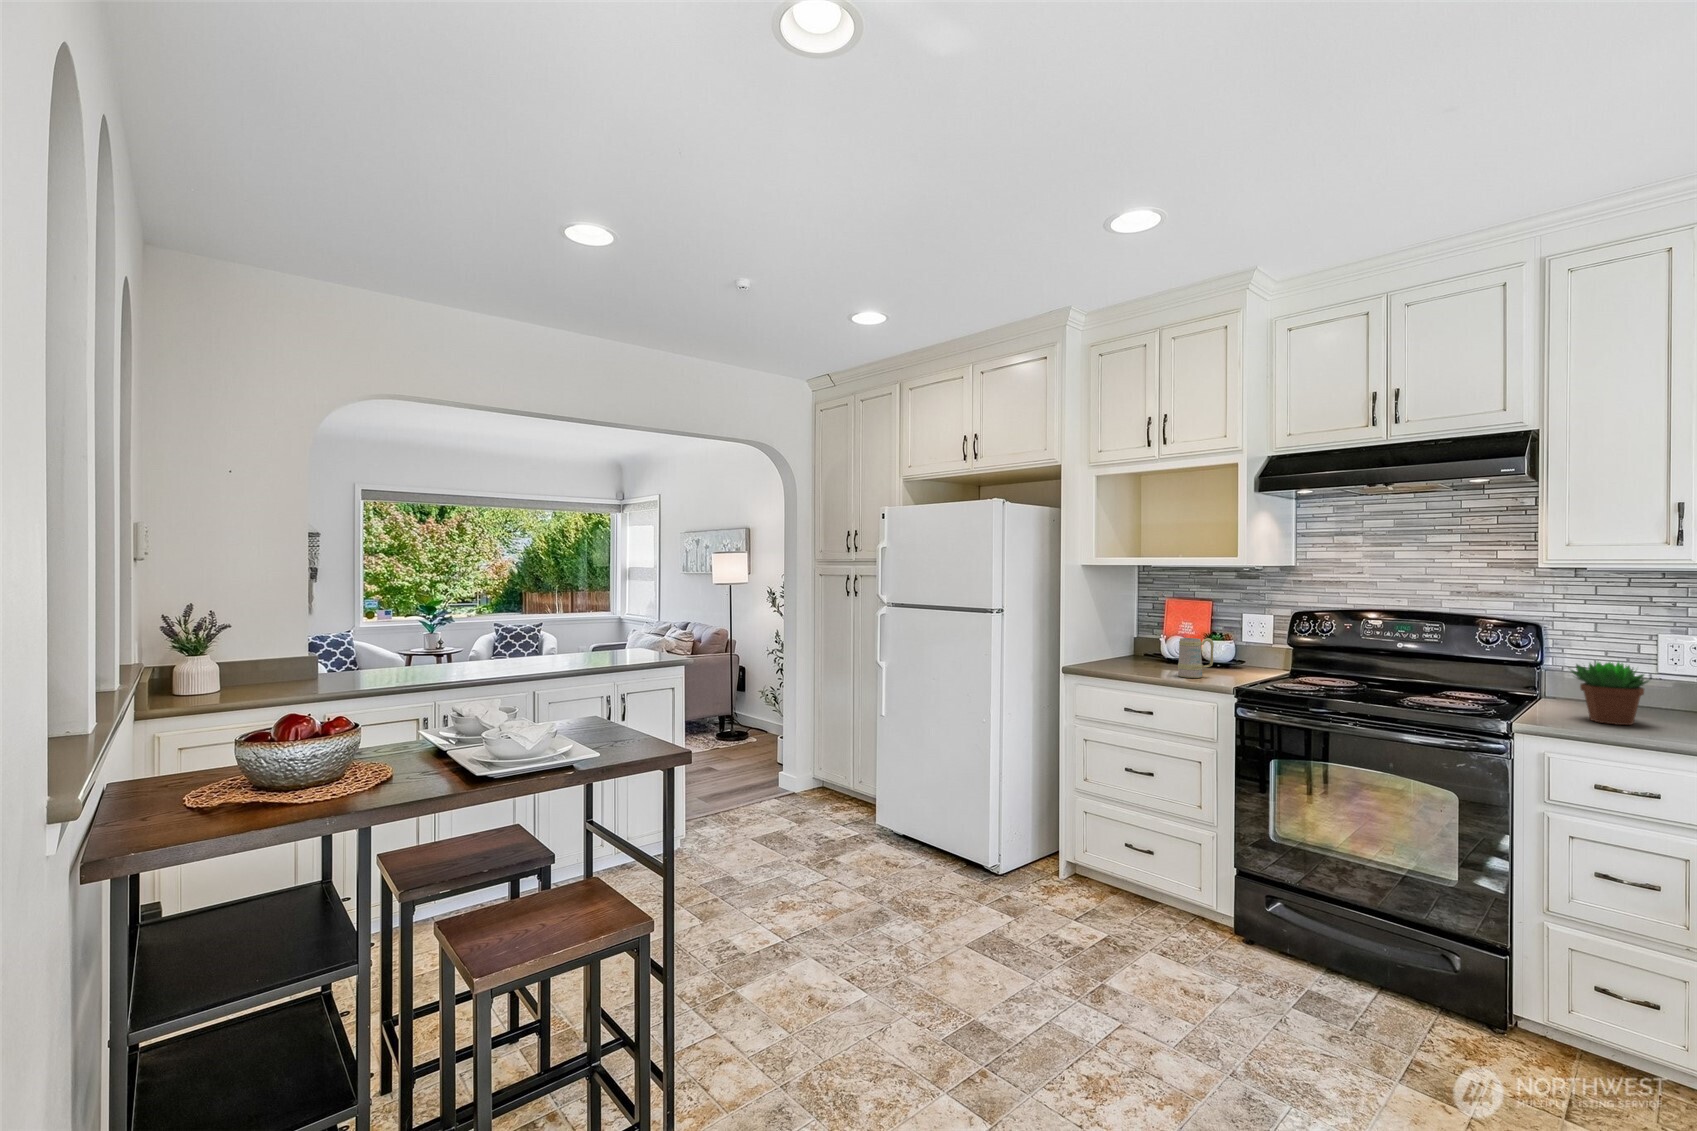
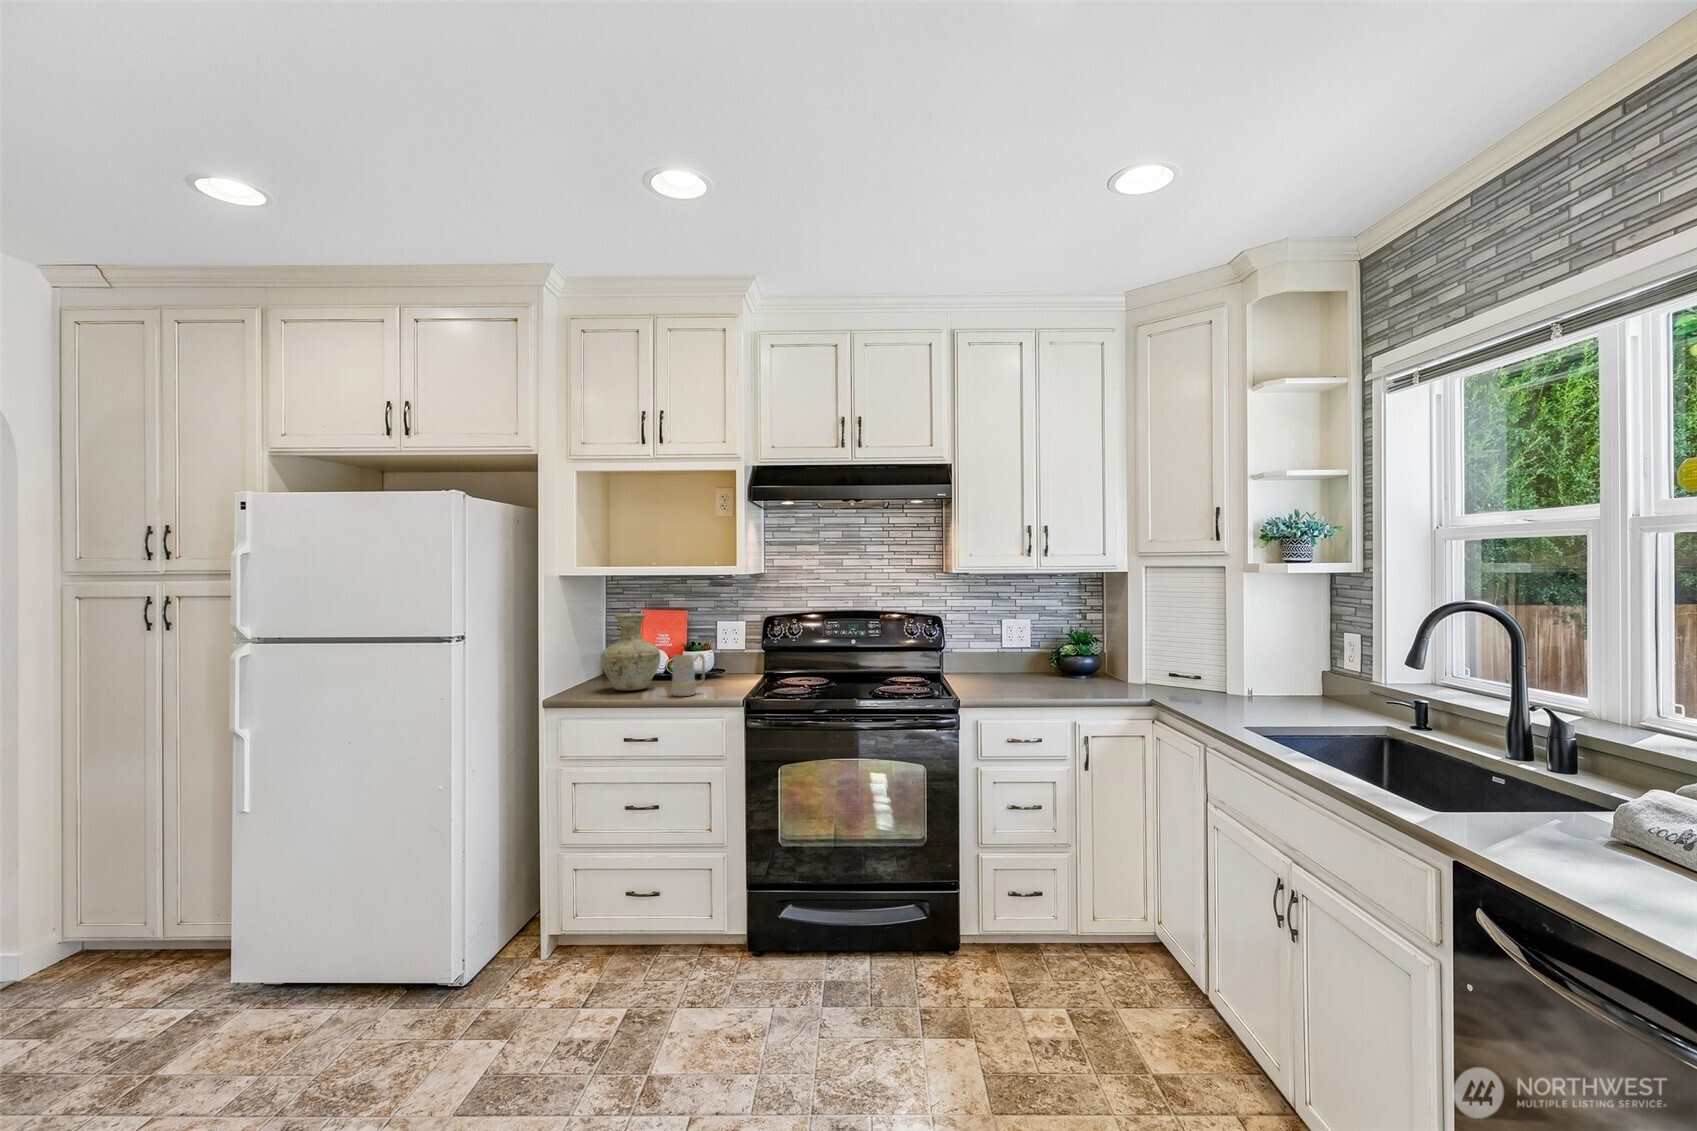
vase: none [1123,595,1180,667] -> present [601,614,660,691]
succulent plant: present [1571,662,1649,725] -> none [974,640,1019,688]

